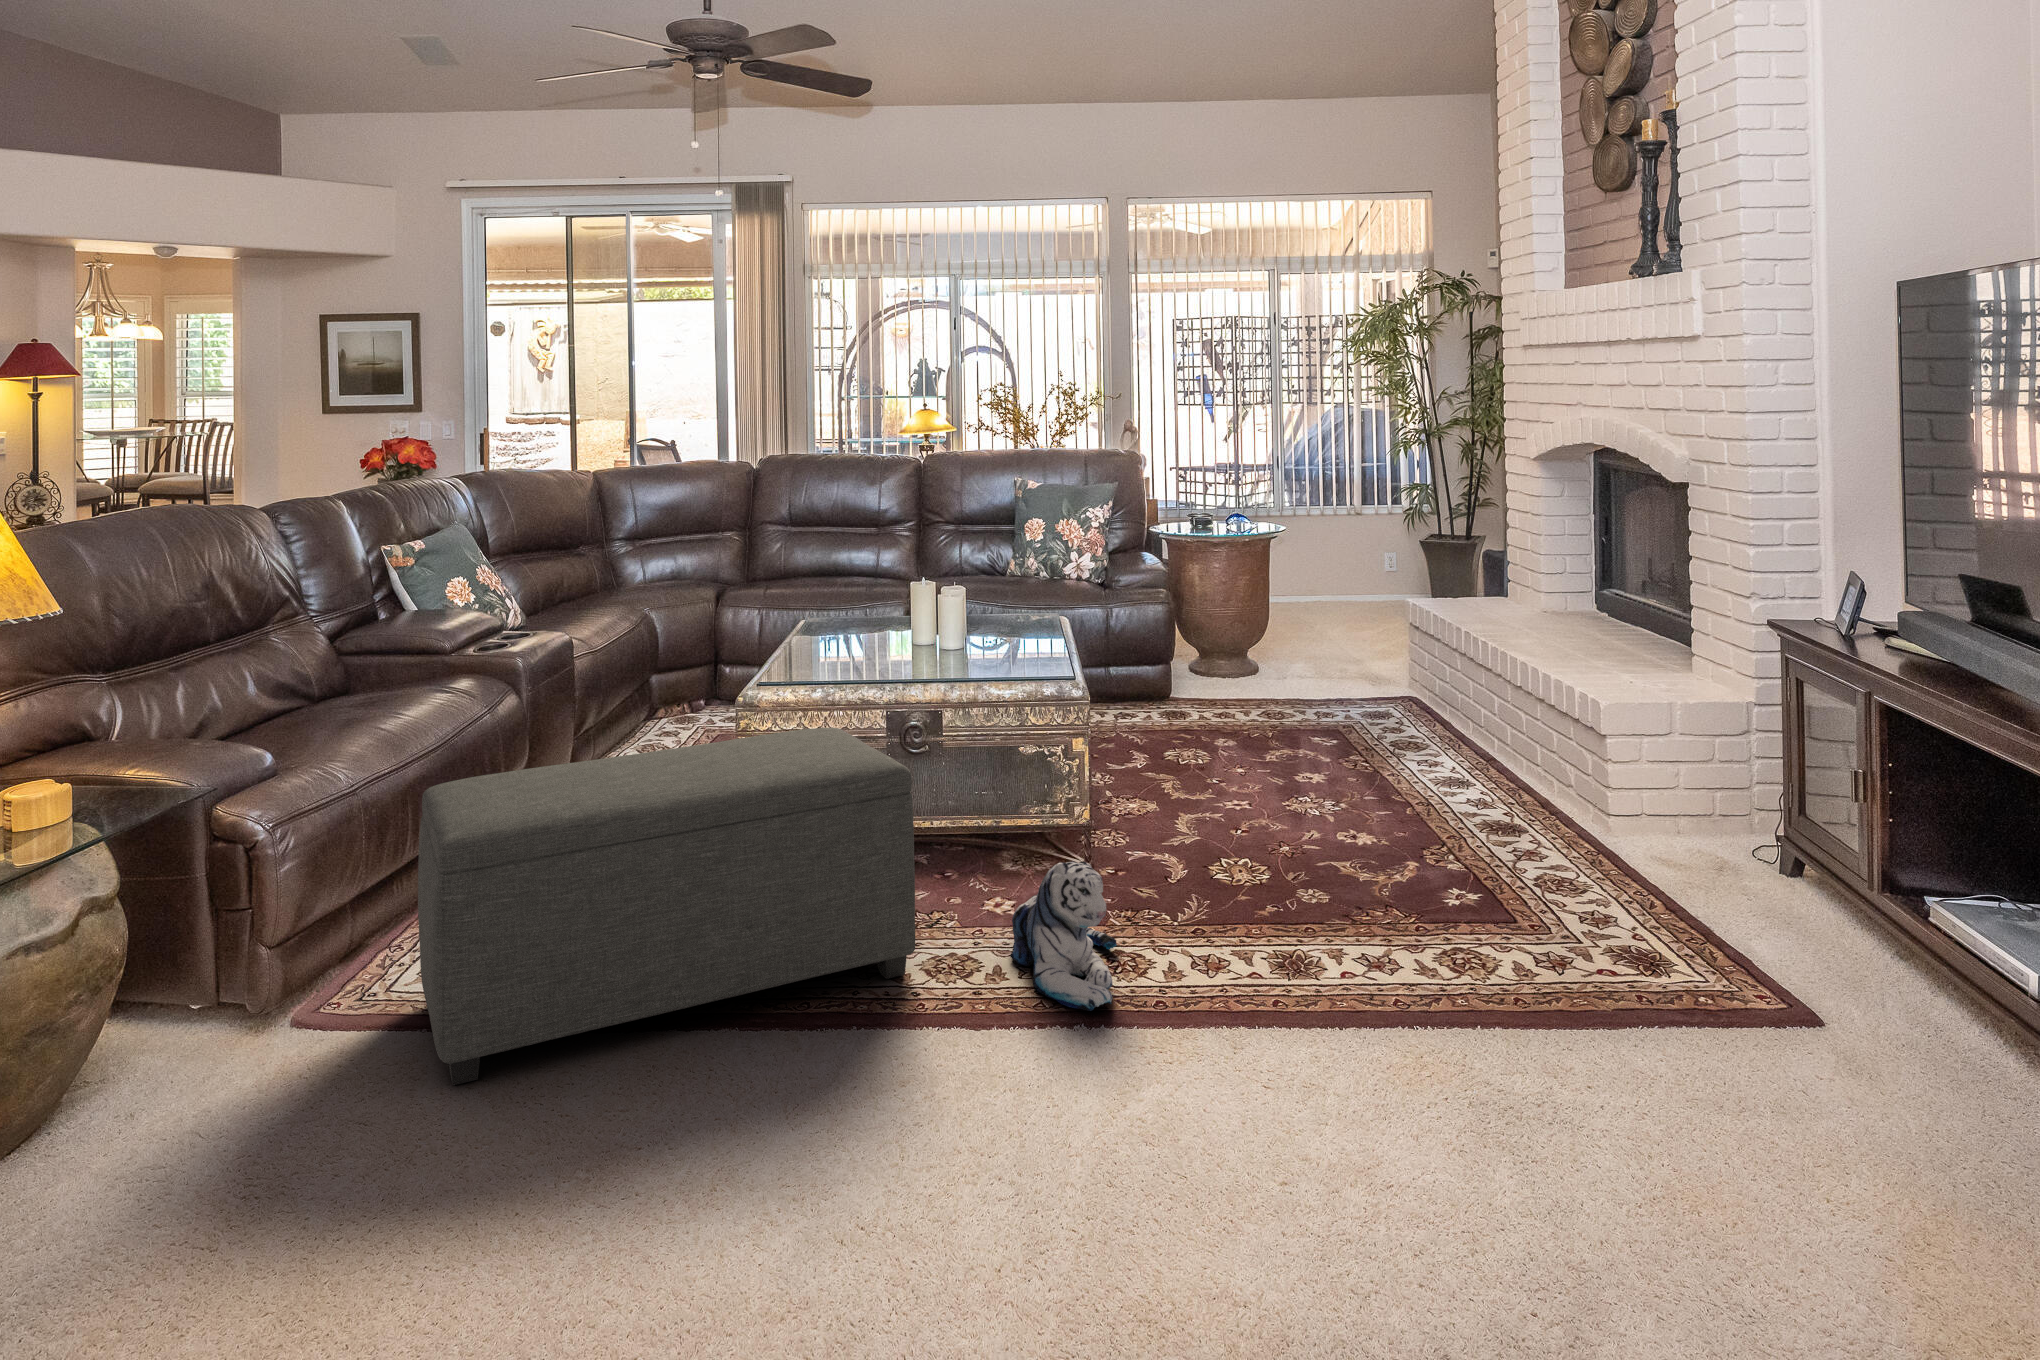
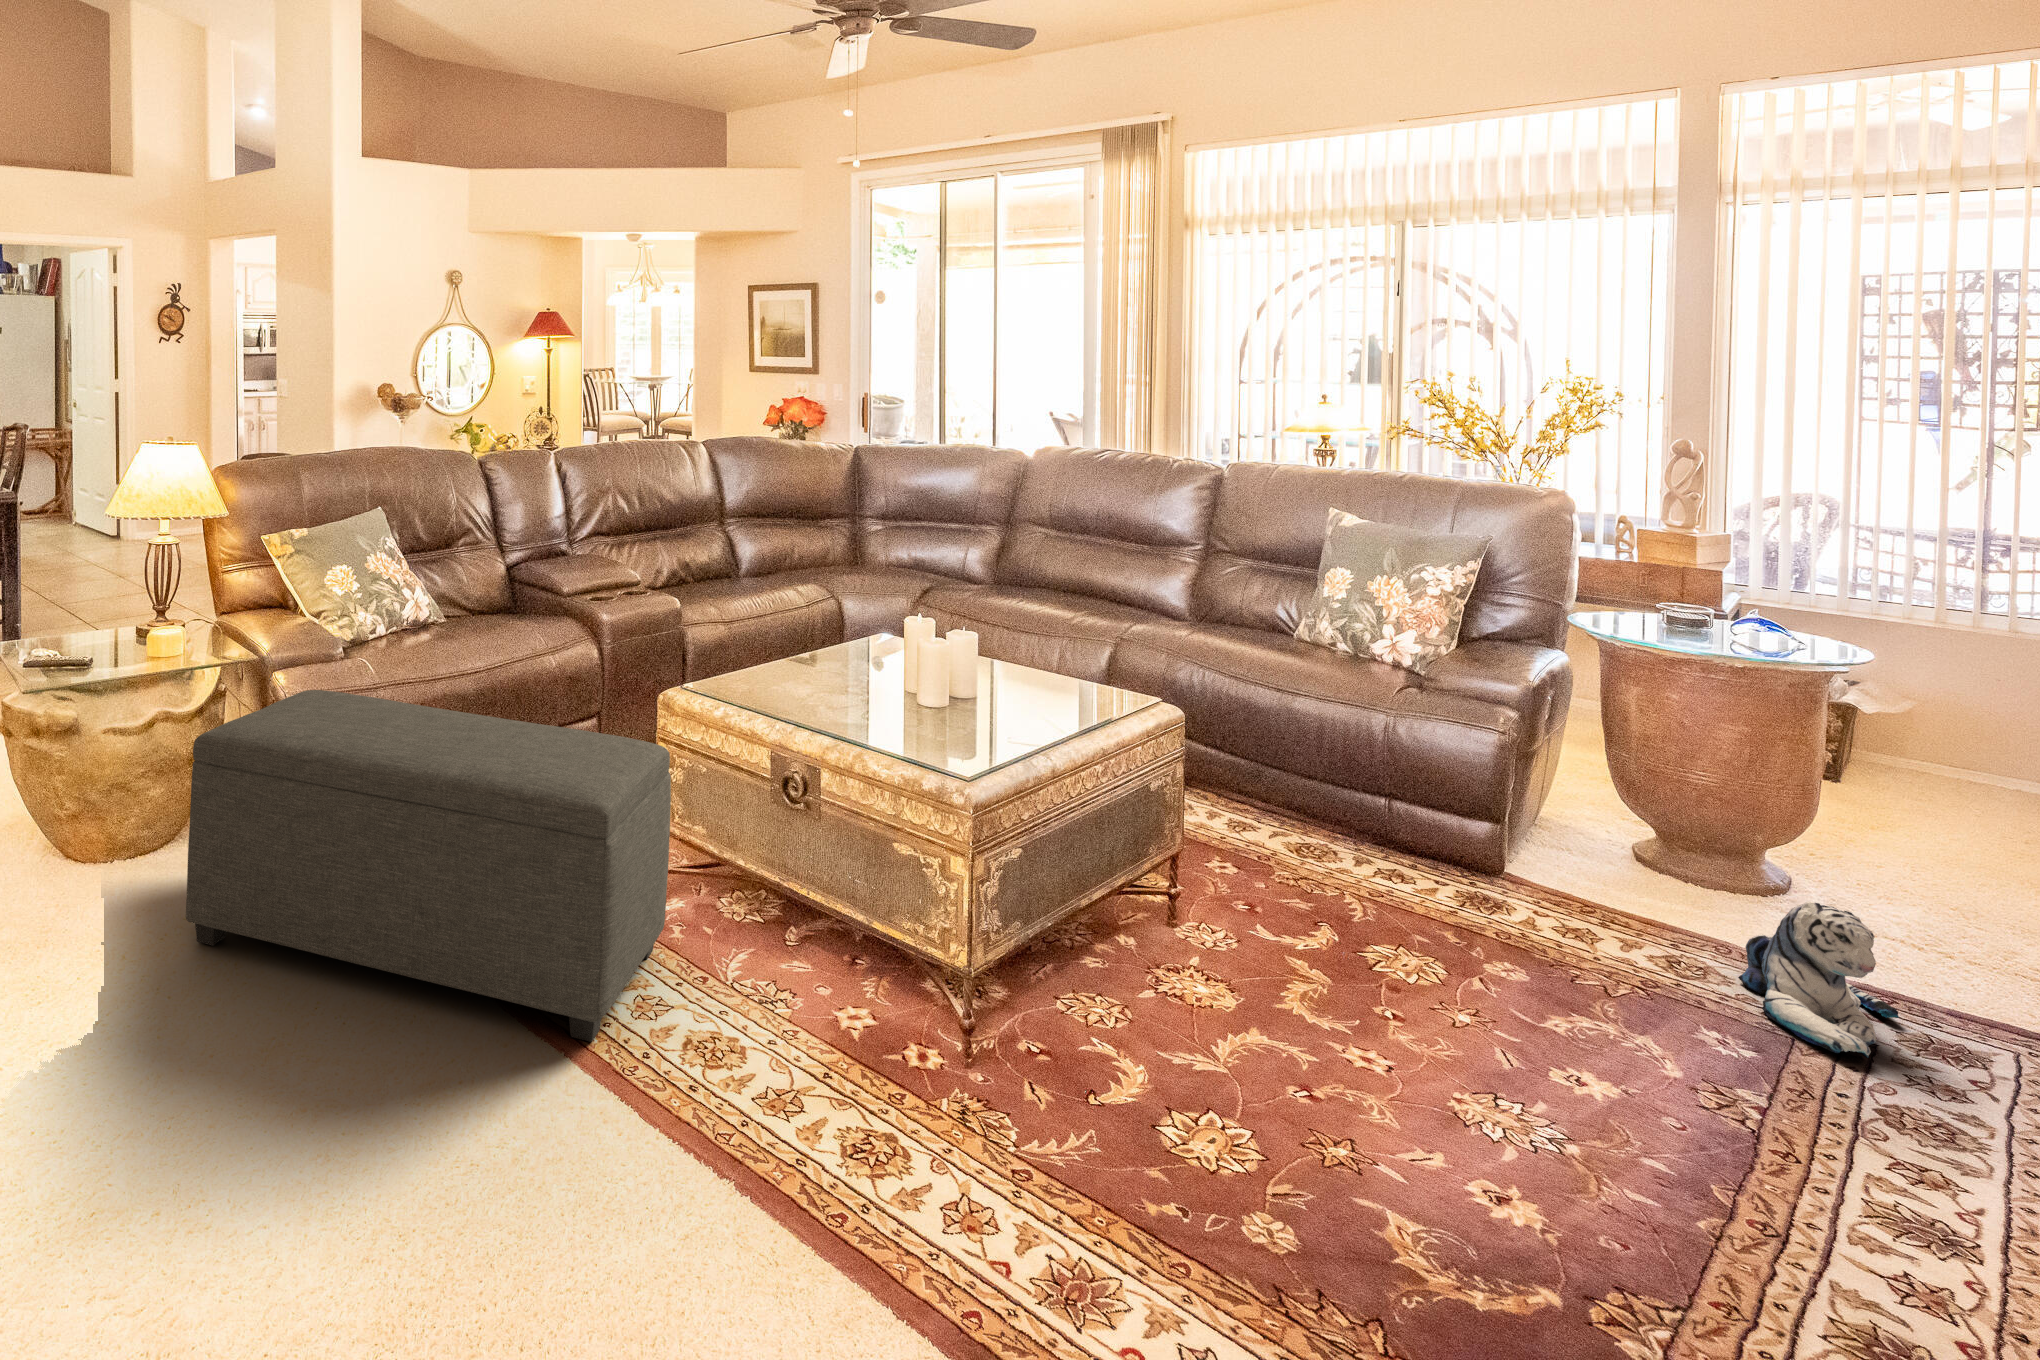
plush toy: present [1010,861,1117,1011] -> present [1738,901,1899,1058]

